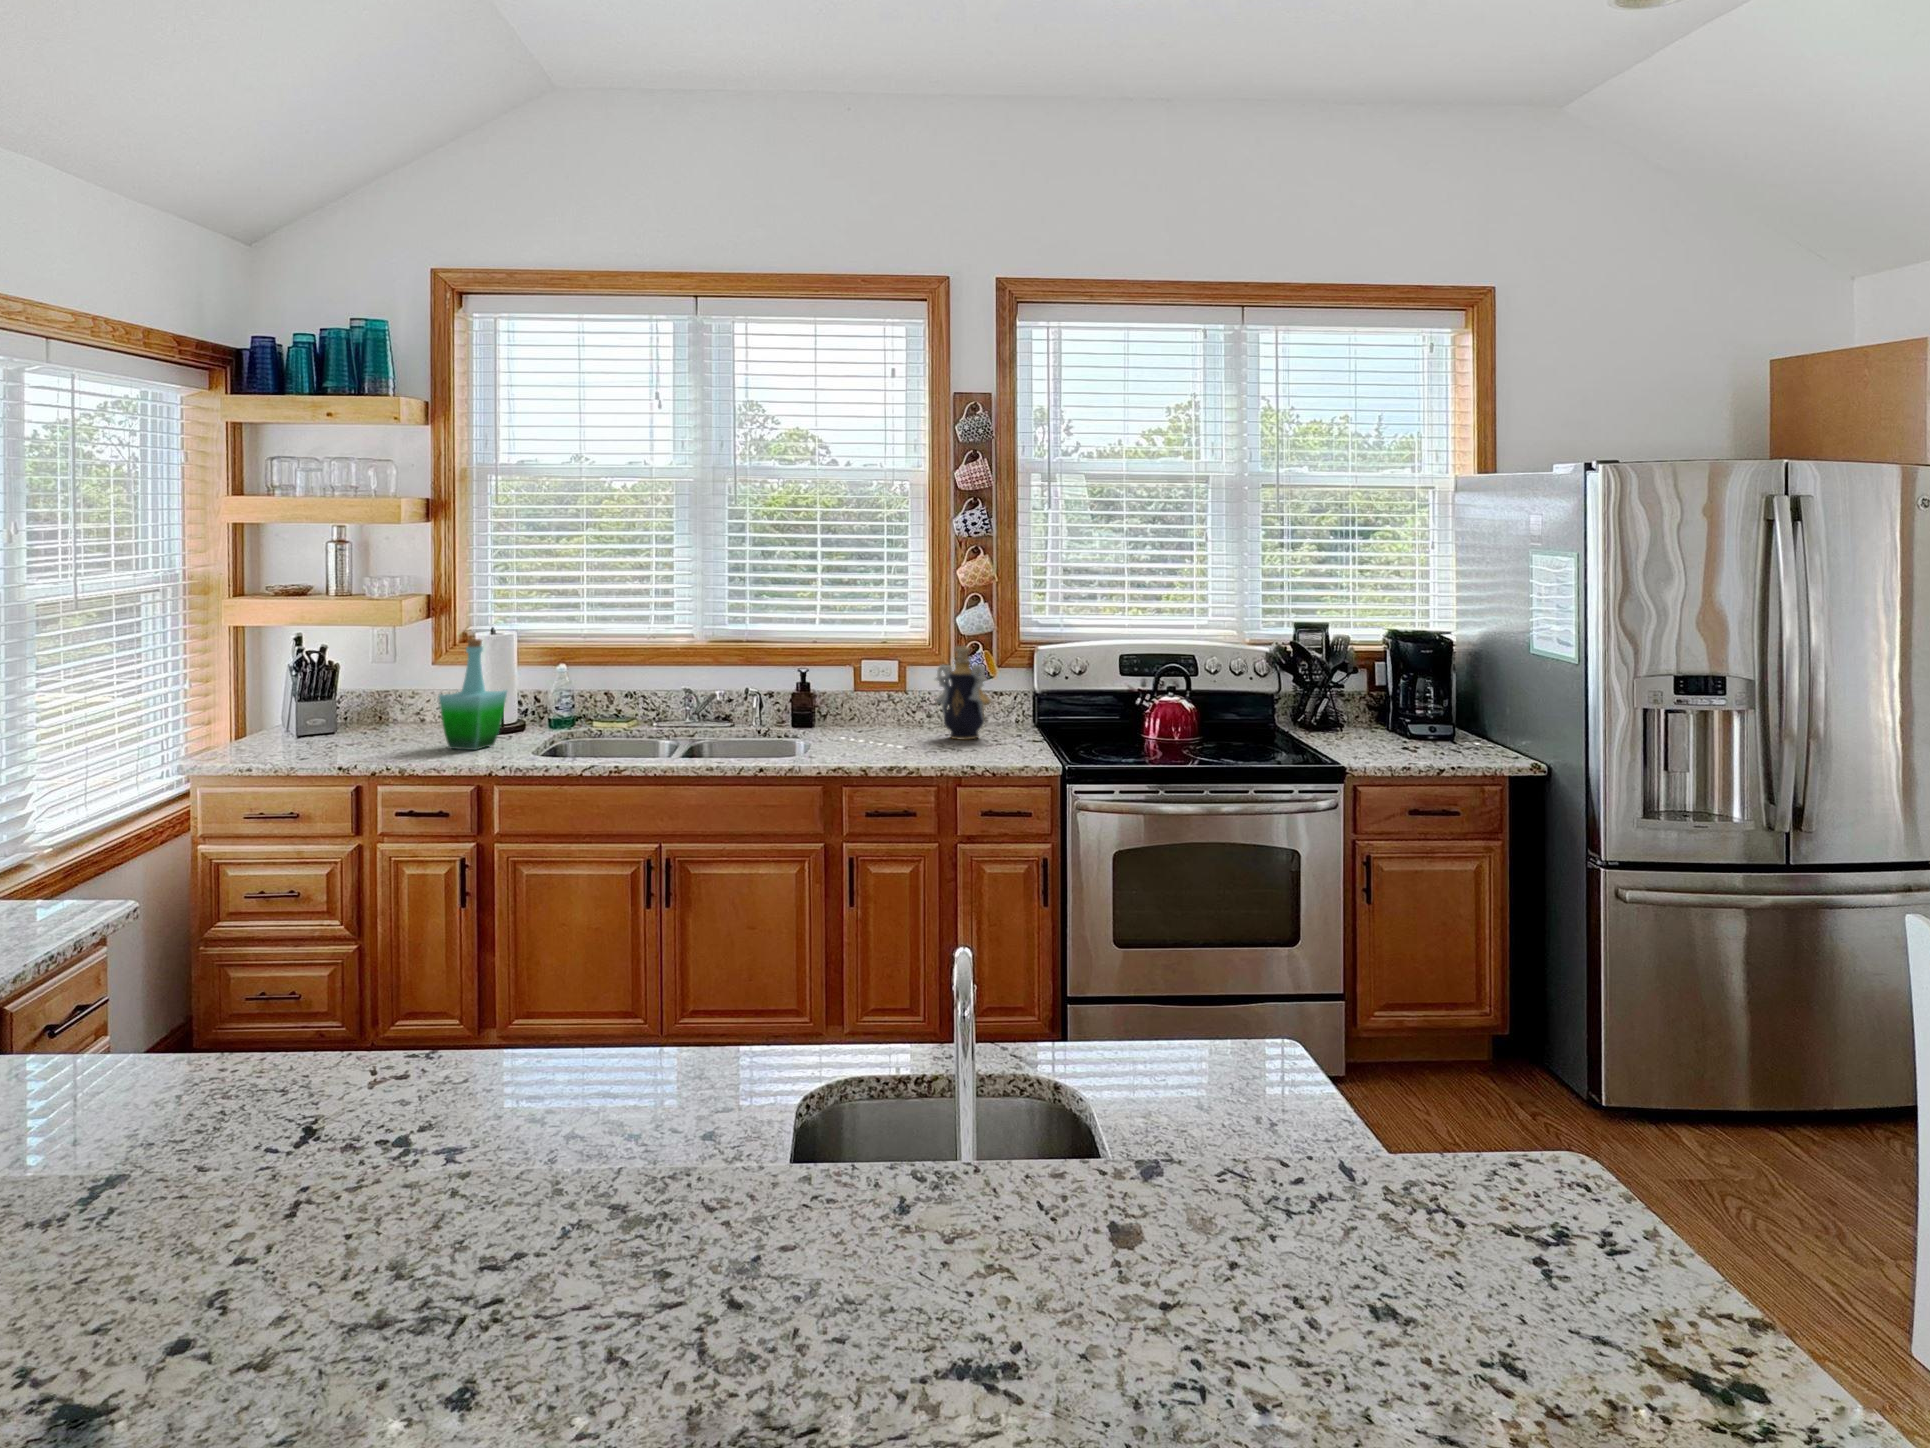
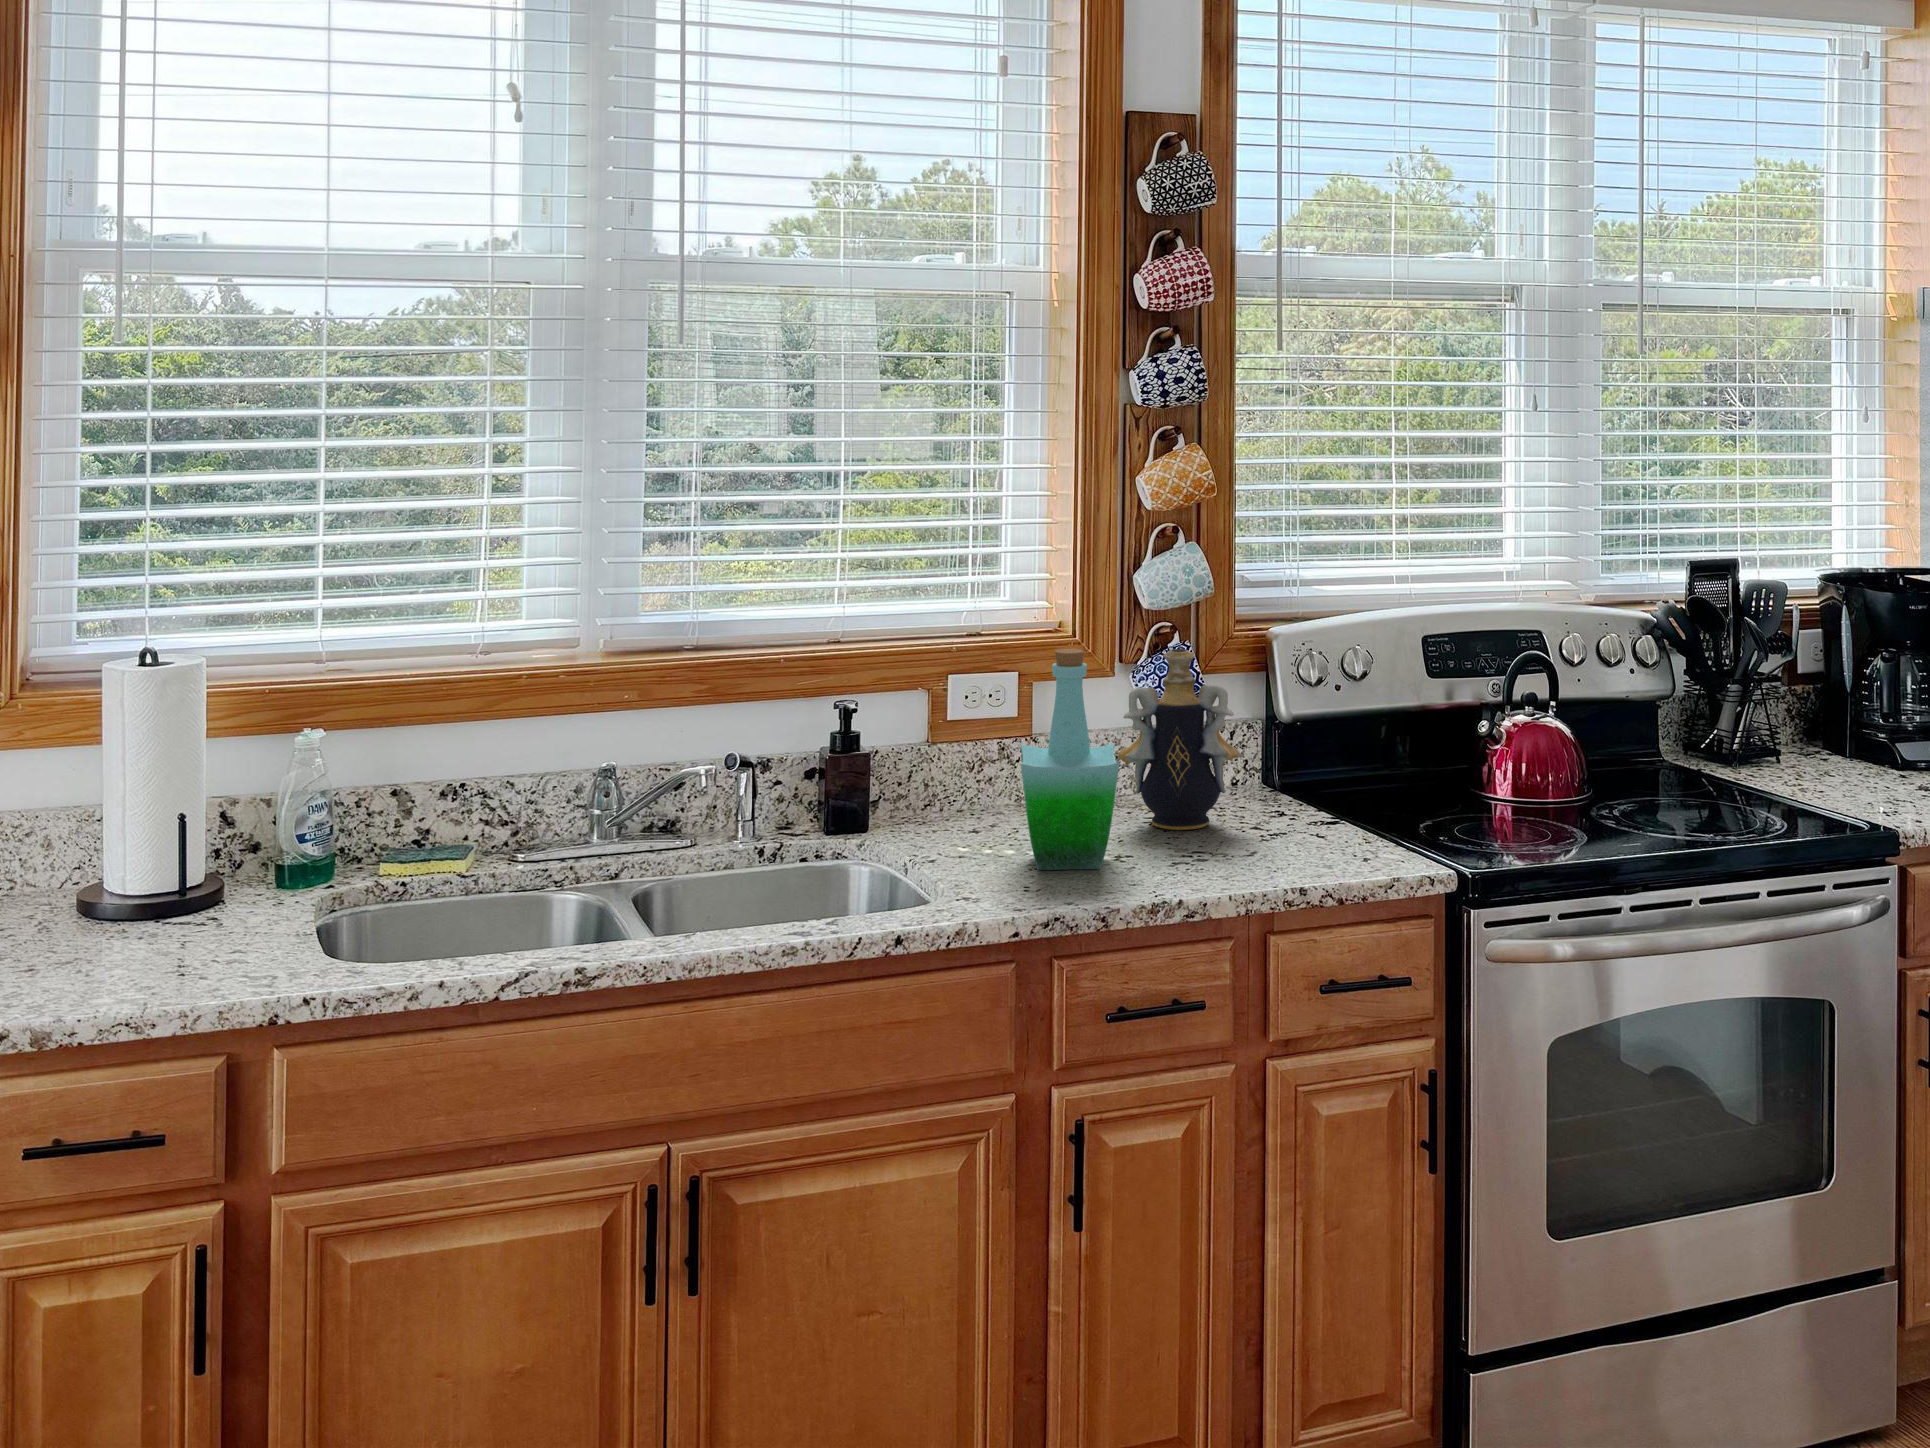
bottle: present [439,639,507,750] -> present [1021,649,1119,870]

